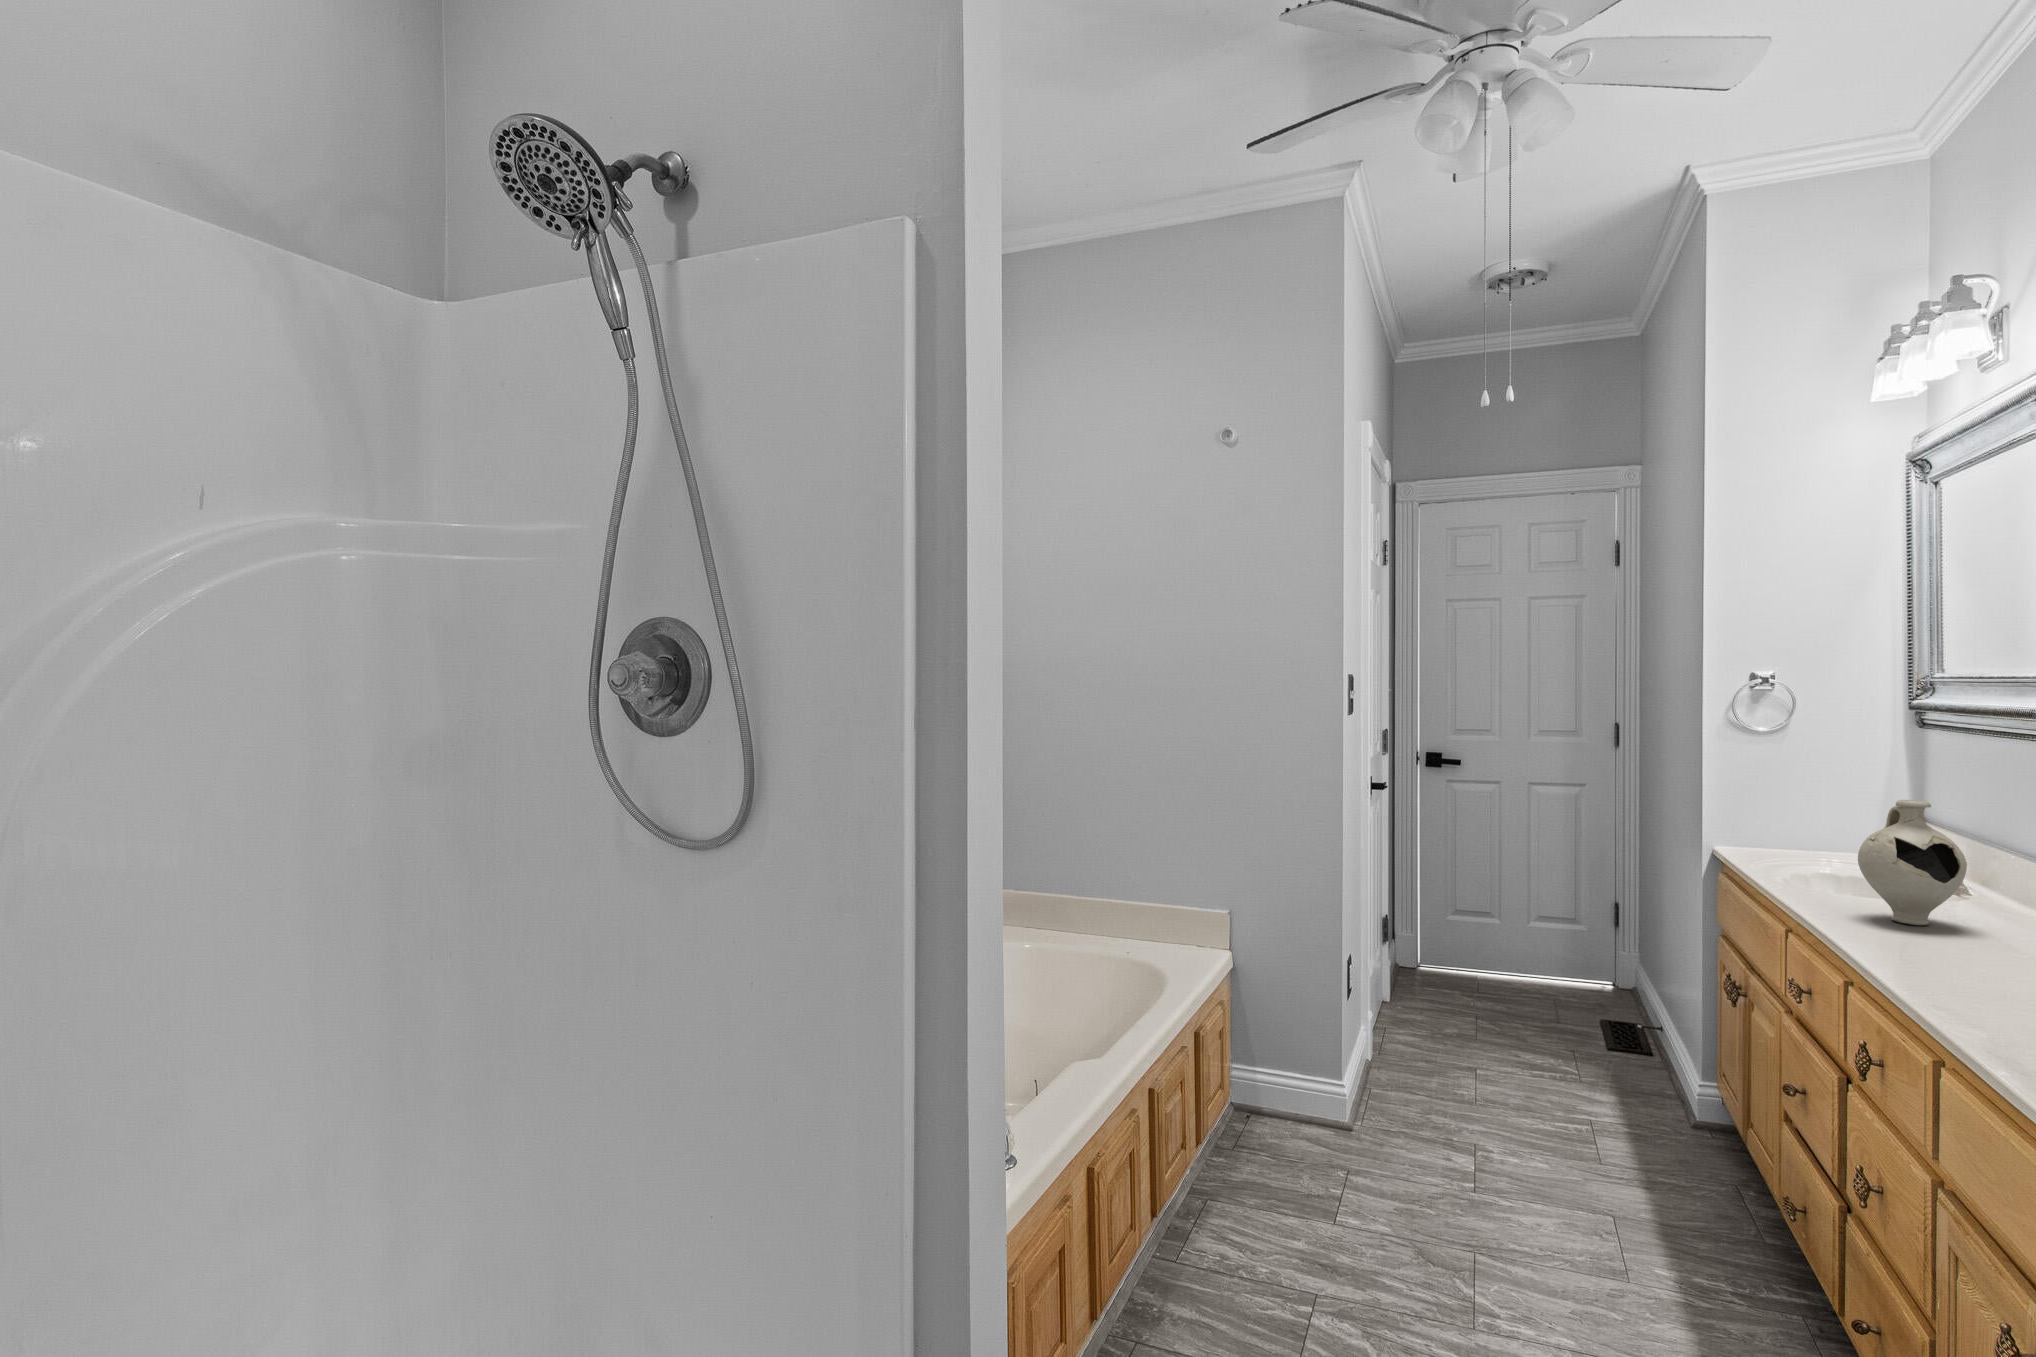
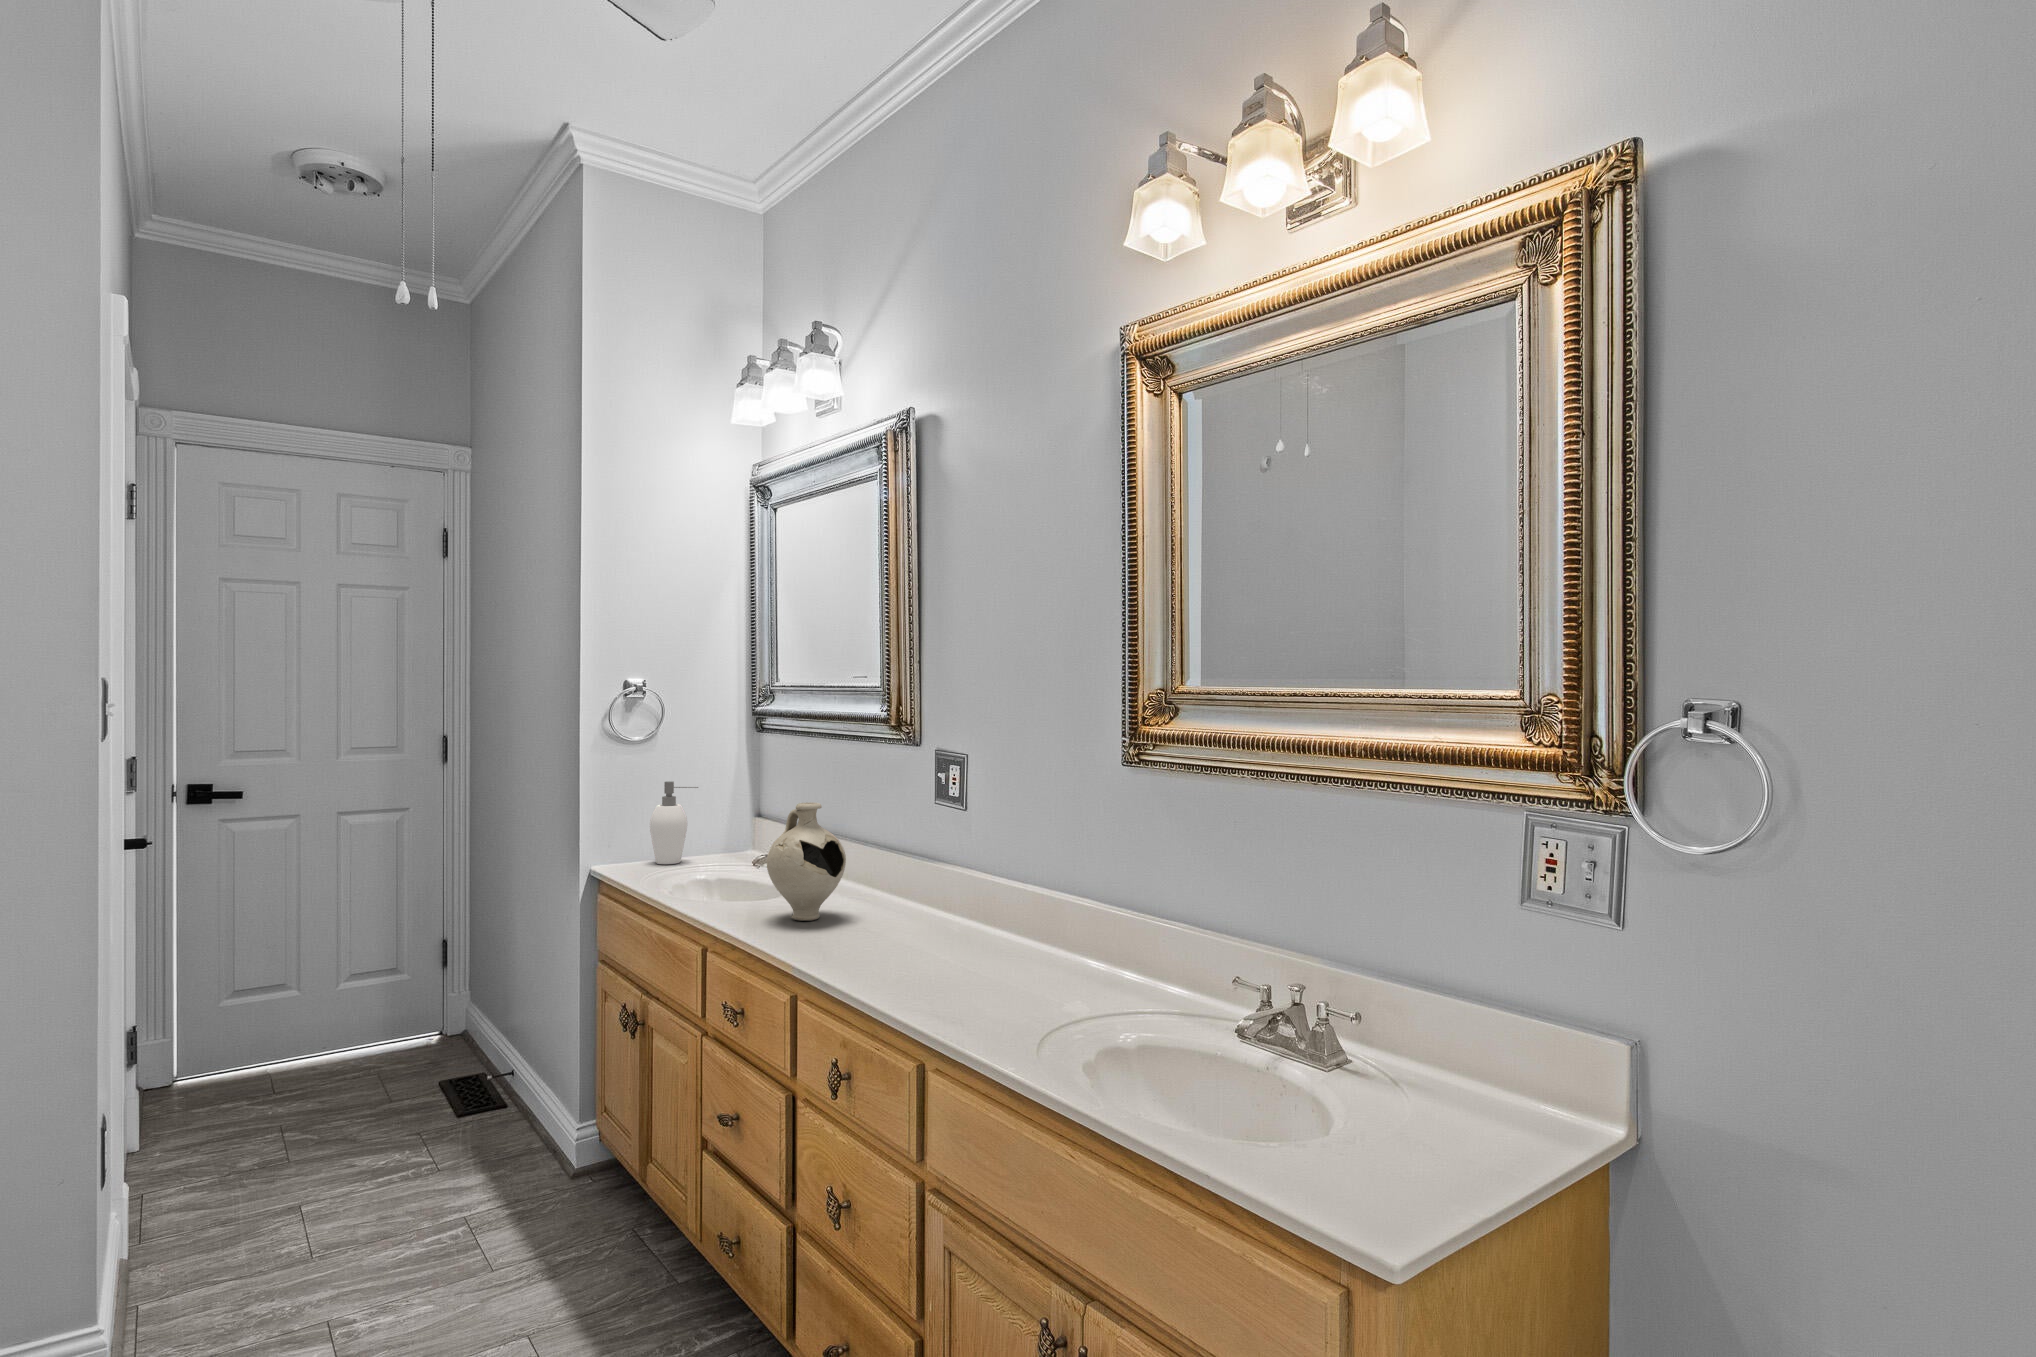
soap dispenser: none [1777,774,1833,857] -> present [650,781,698,864]

